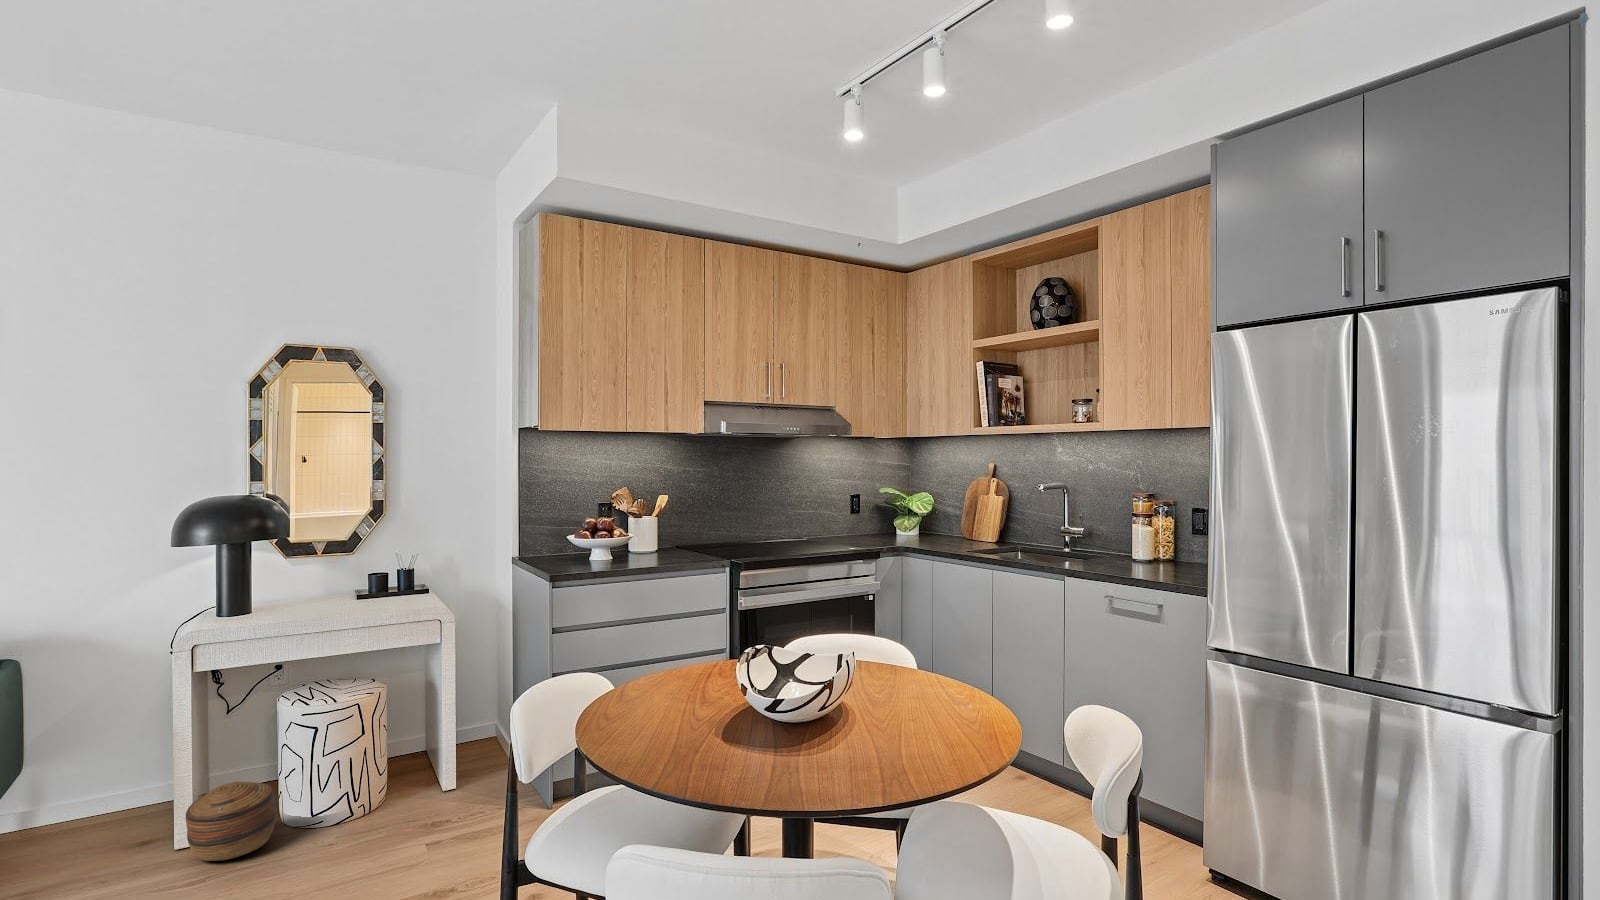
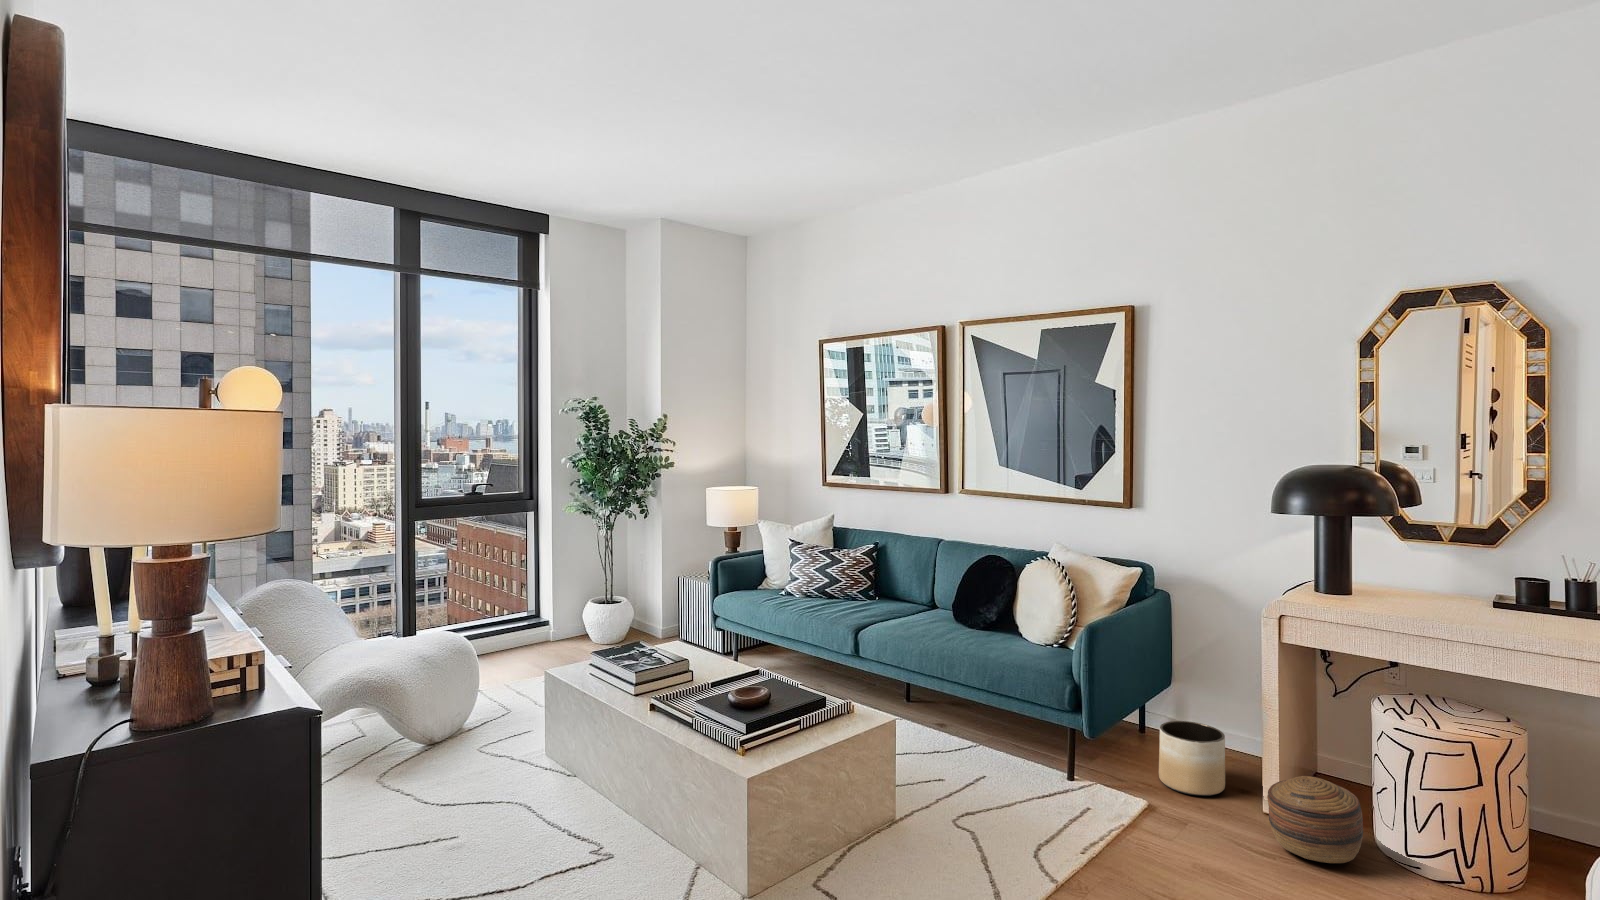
planter: none [42,780,127,864] -> present [1159,721,1225,796]

